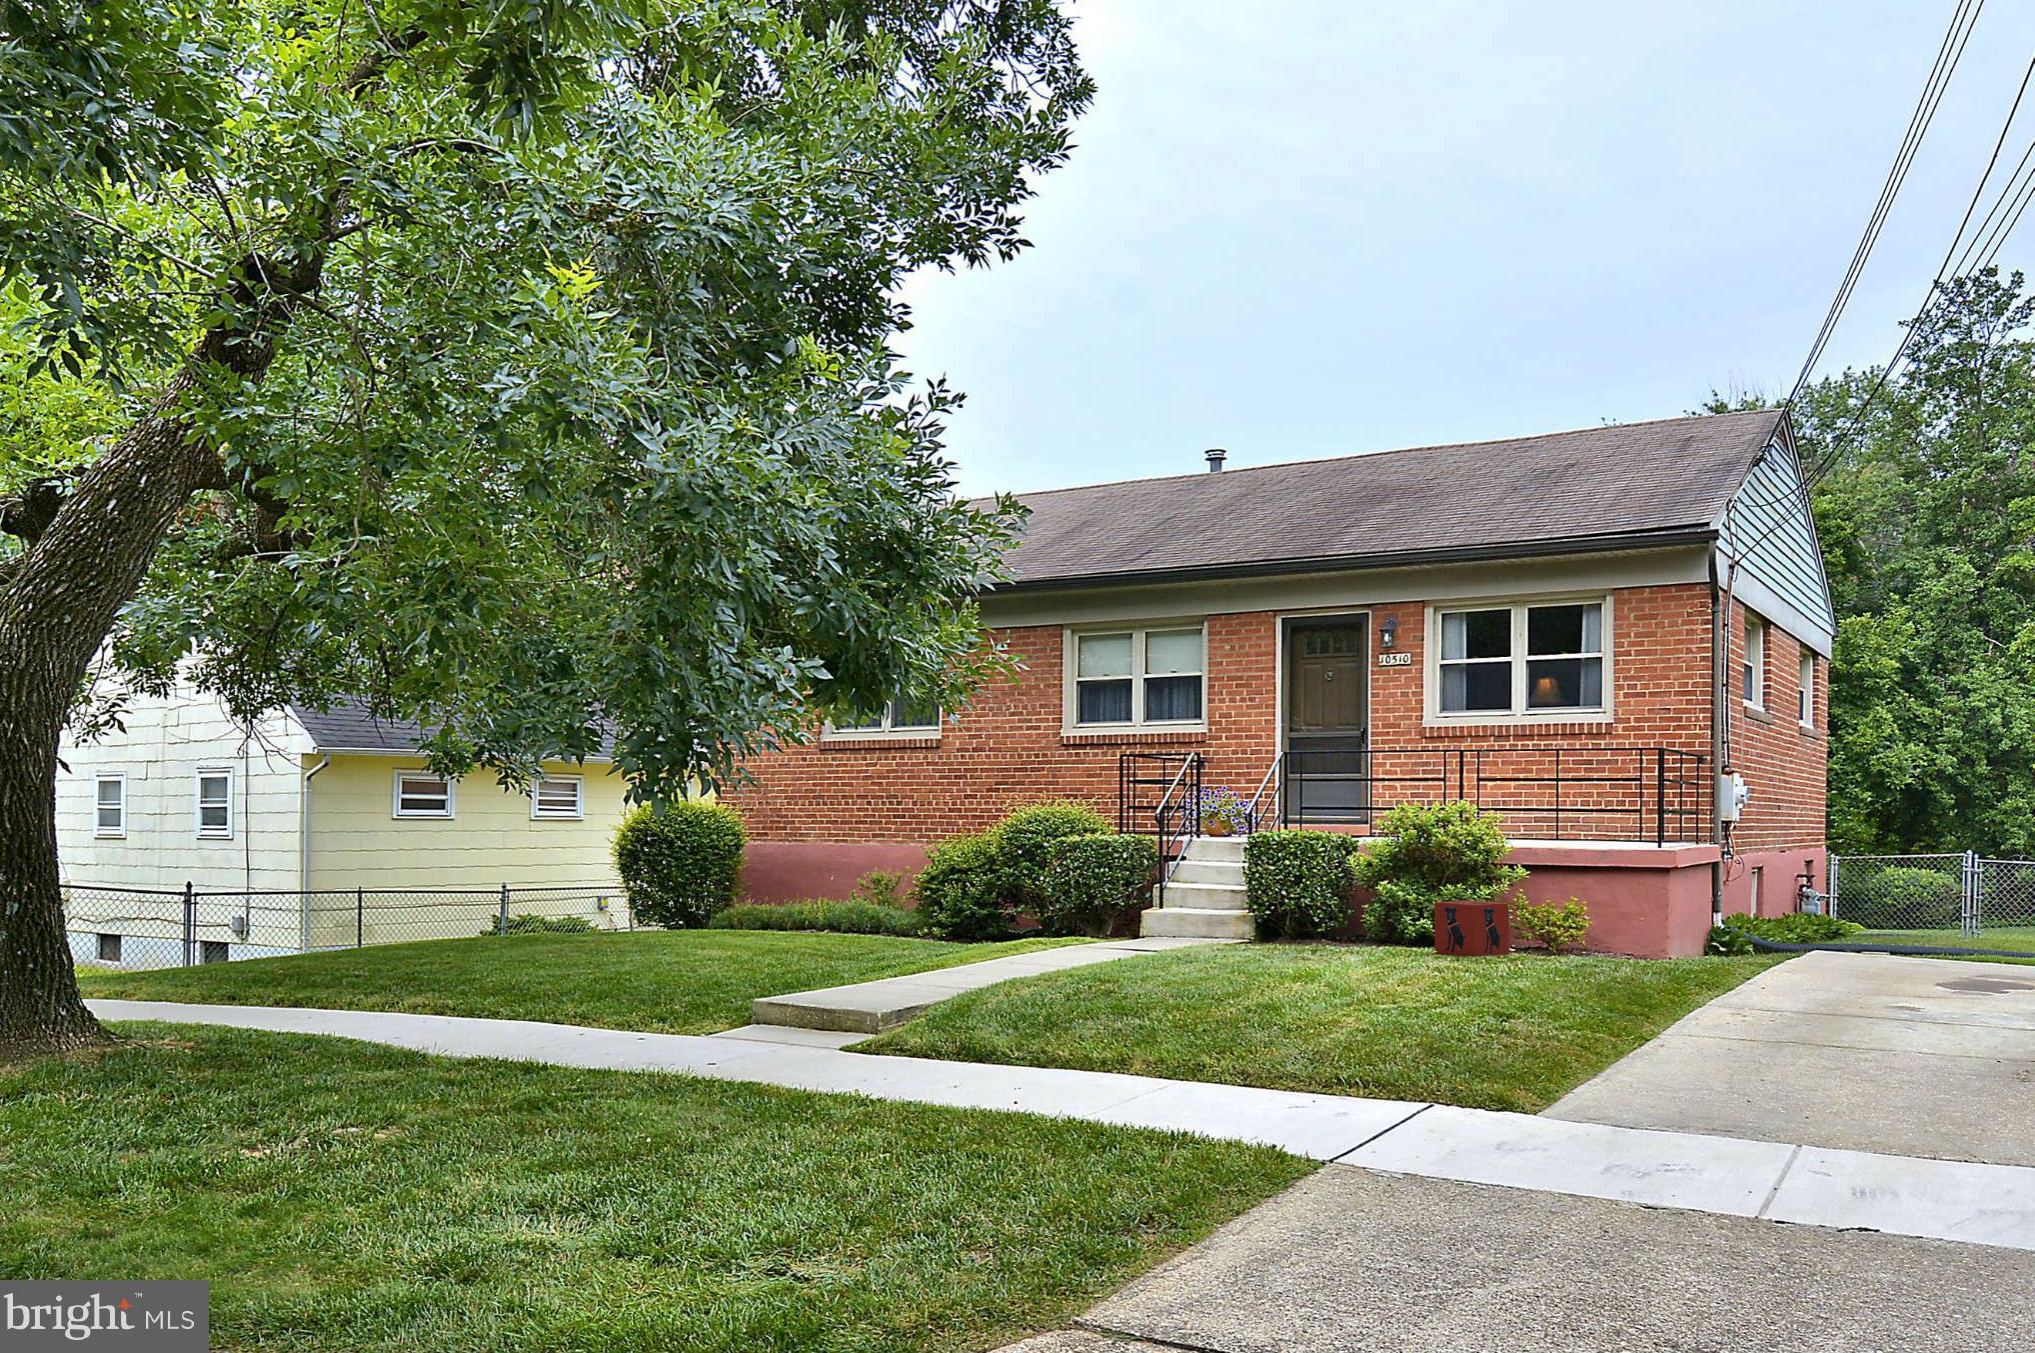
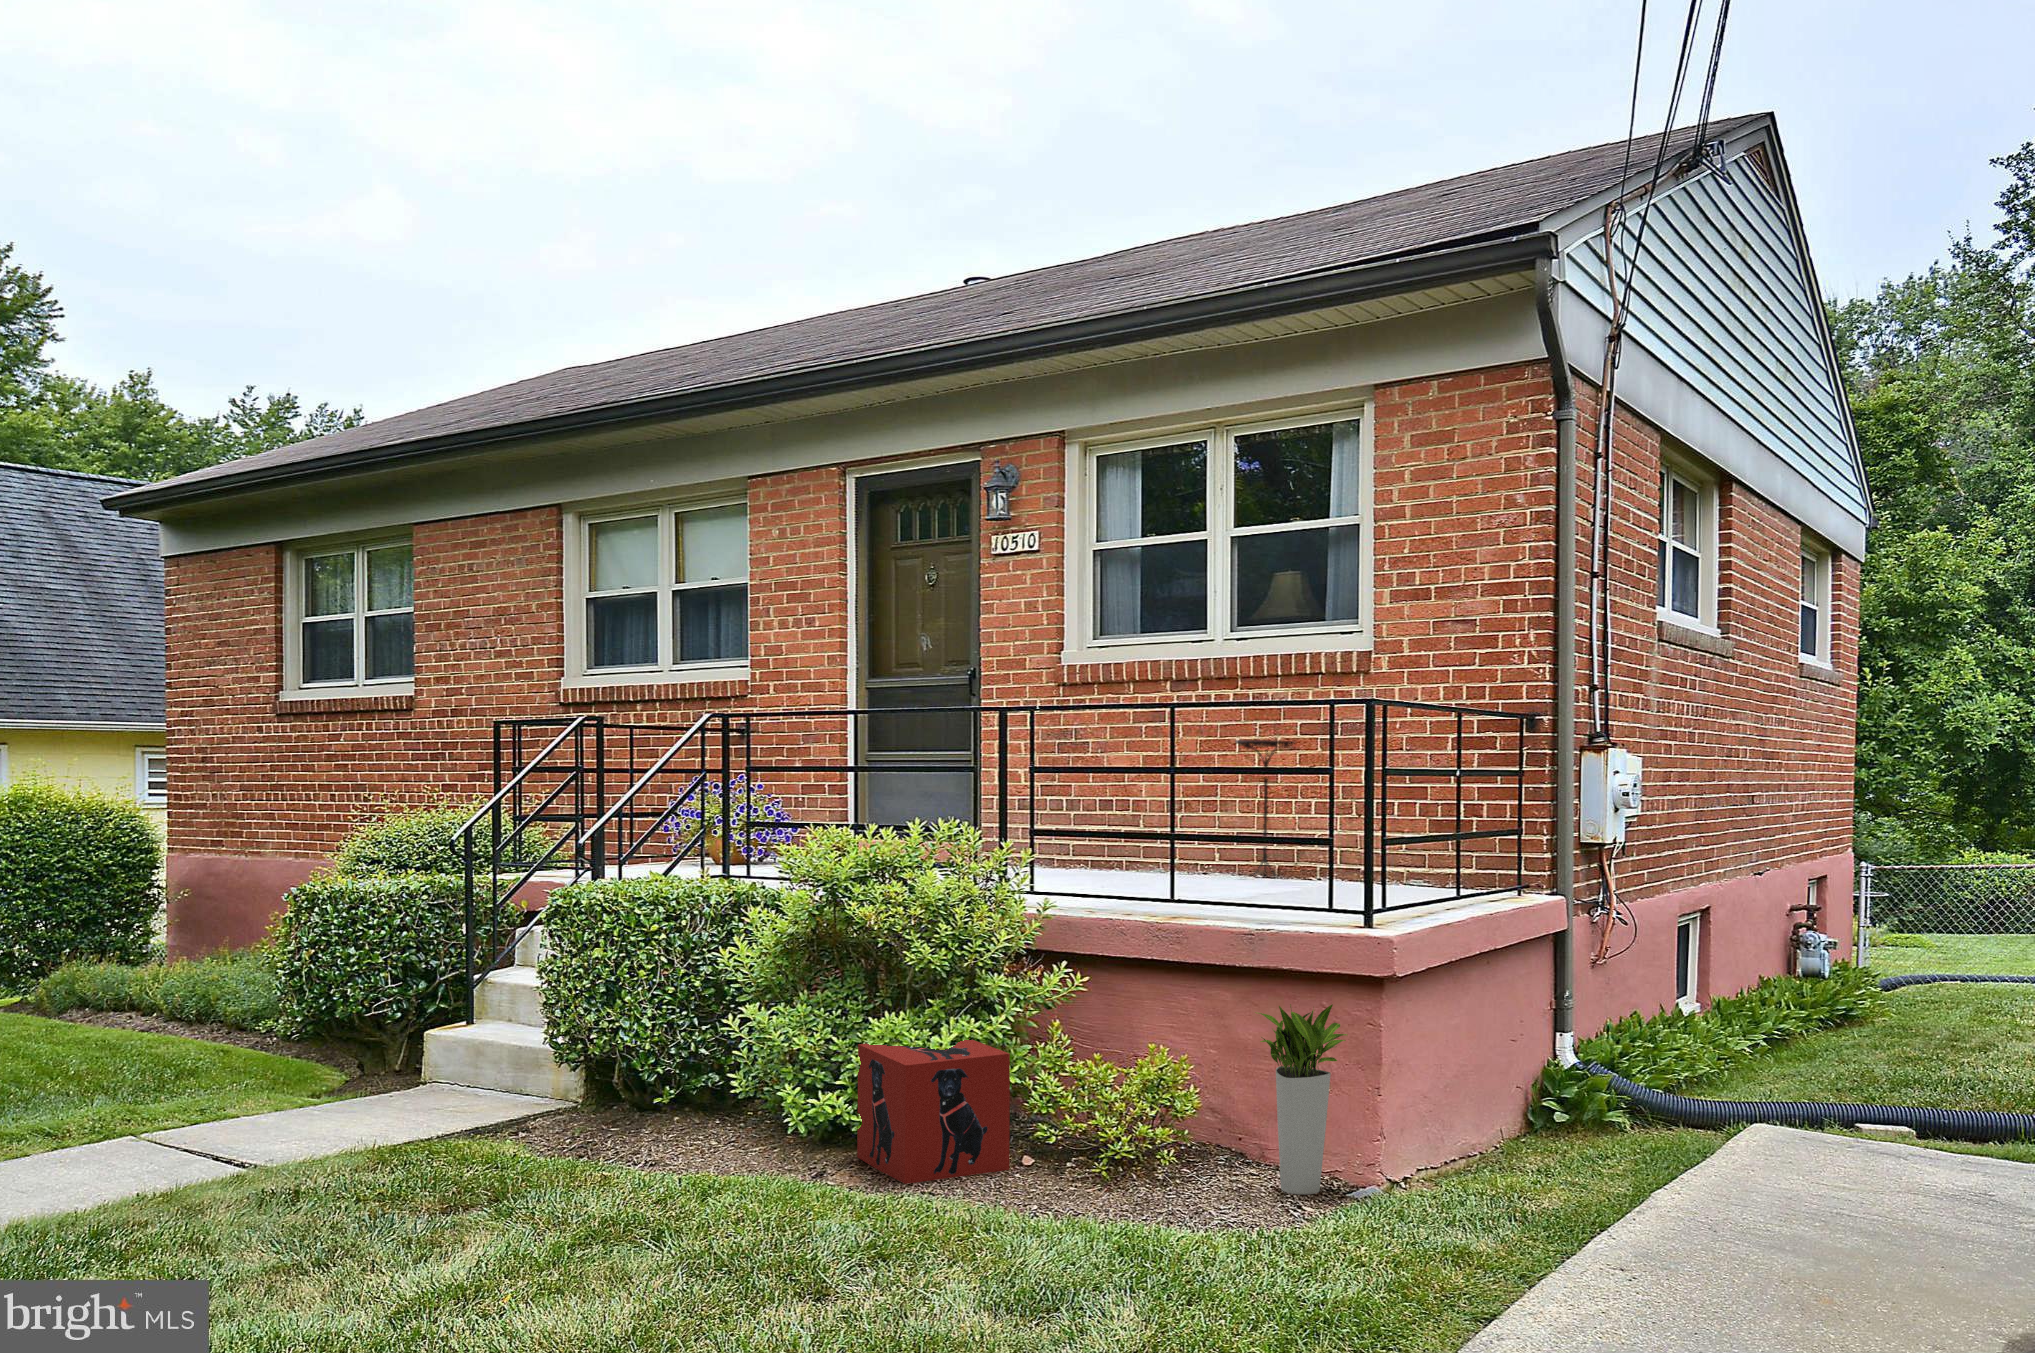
side table: none [1541,768,1575,840] -> present [1235,740,1295,876]
planter: none [1612,879,1655,961] -> present [1258,1005,1347,1195]

